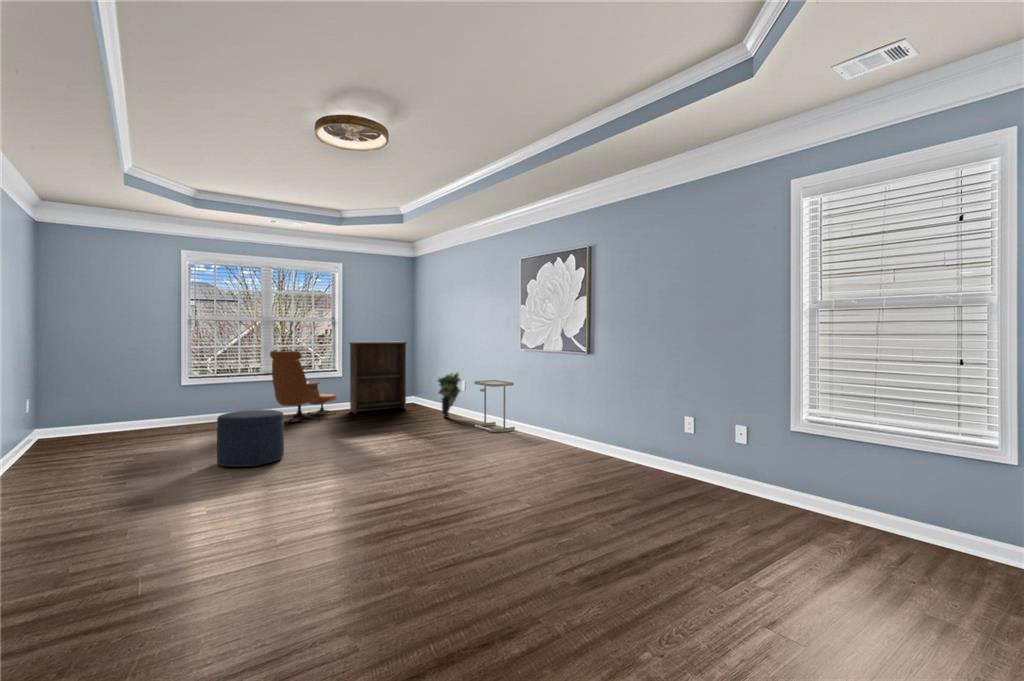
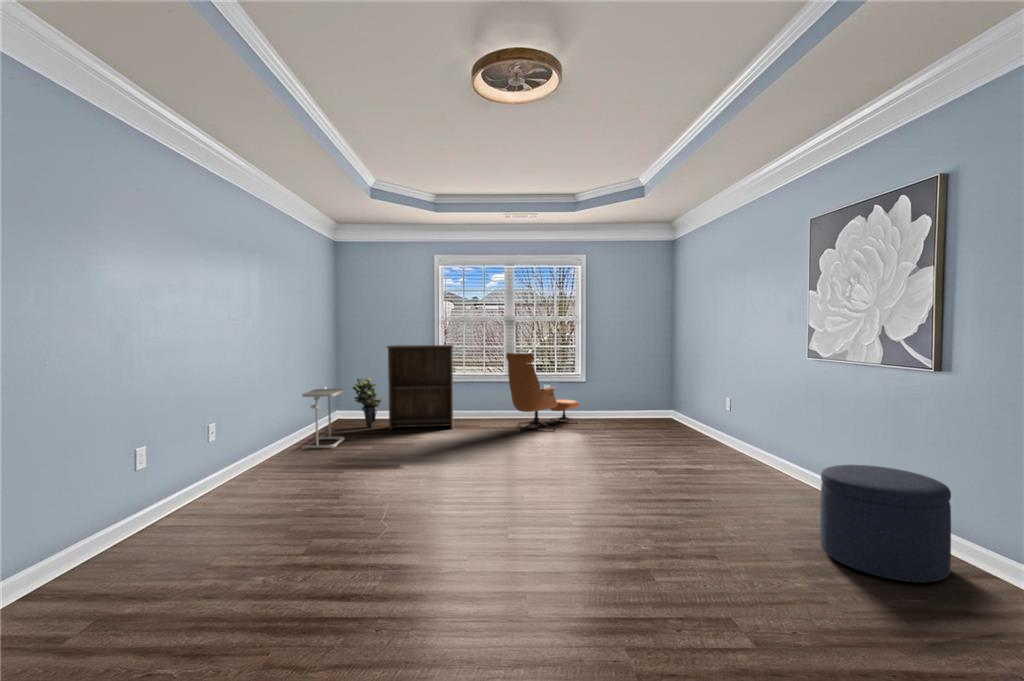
bookshelf: present [349,342,407,413] -> present [387,345,454,430]
potted plant: present [438,373,461,417] -> present [352,378,382,428]
side table: present [474,380,515,432] -> present [302,389,344,449]
ottoman: present [217,410,284,467] -> present [820,465,951,583]

